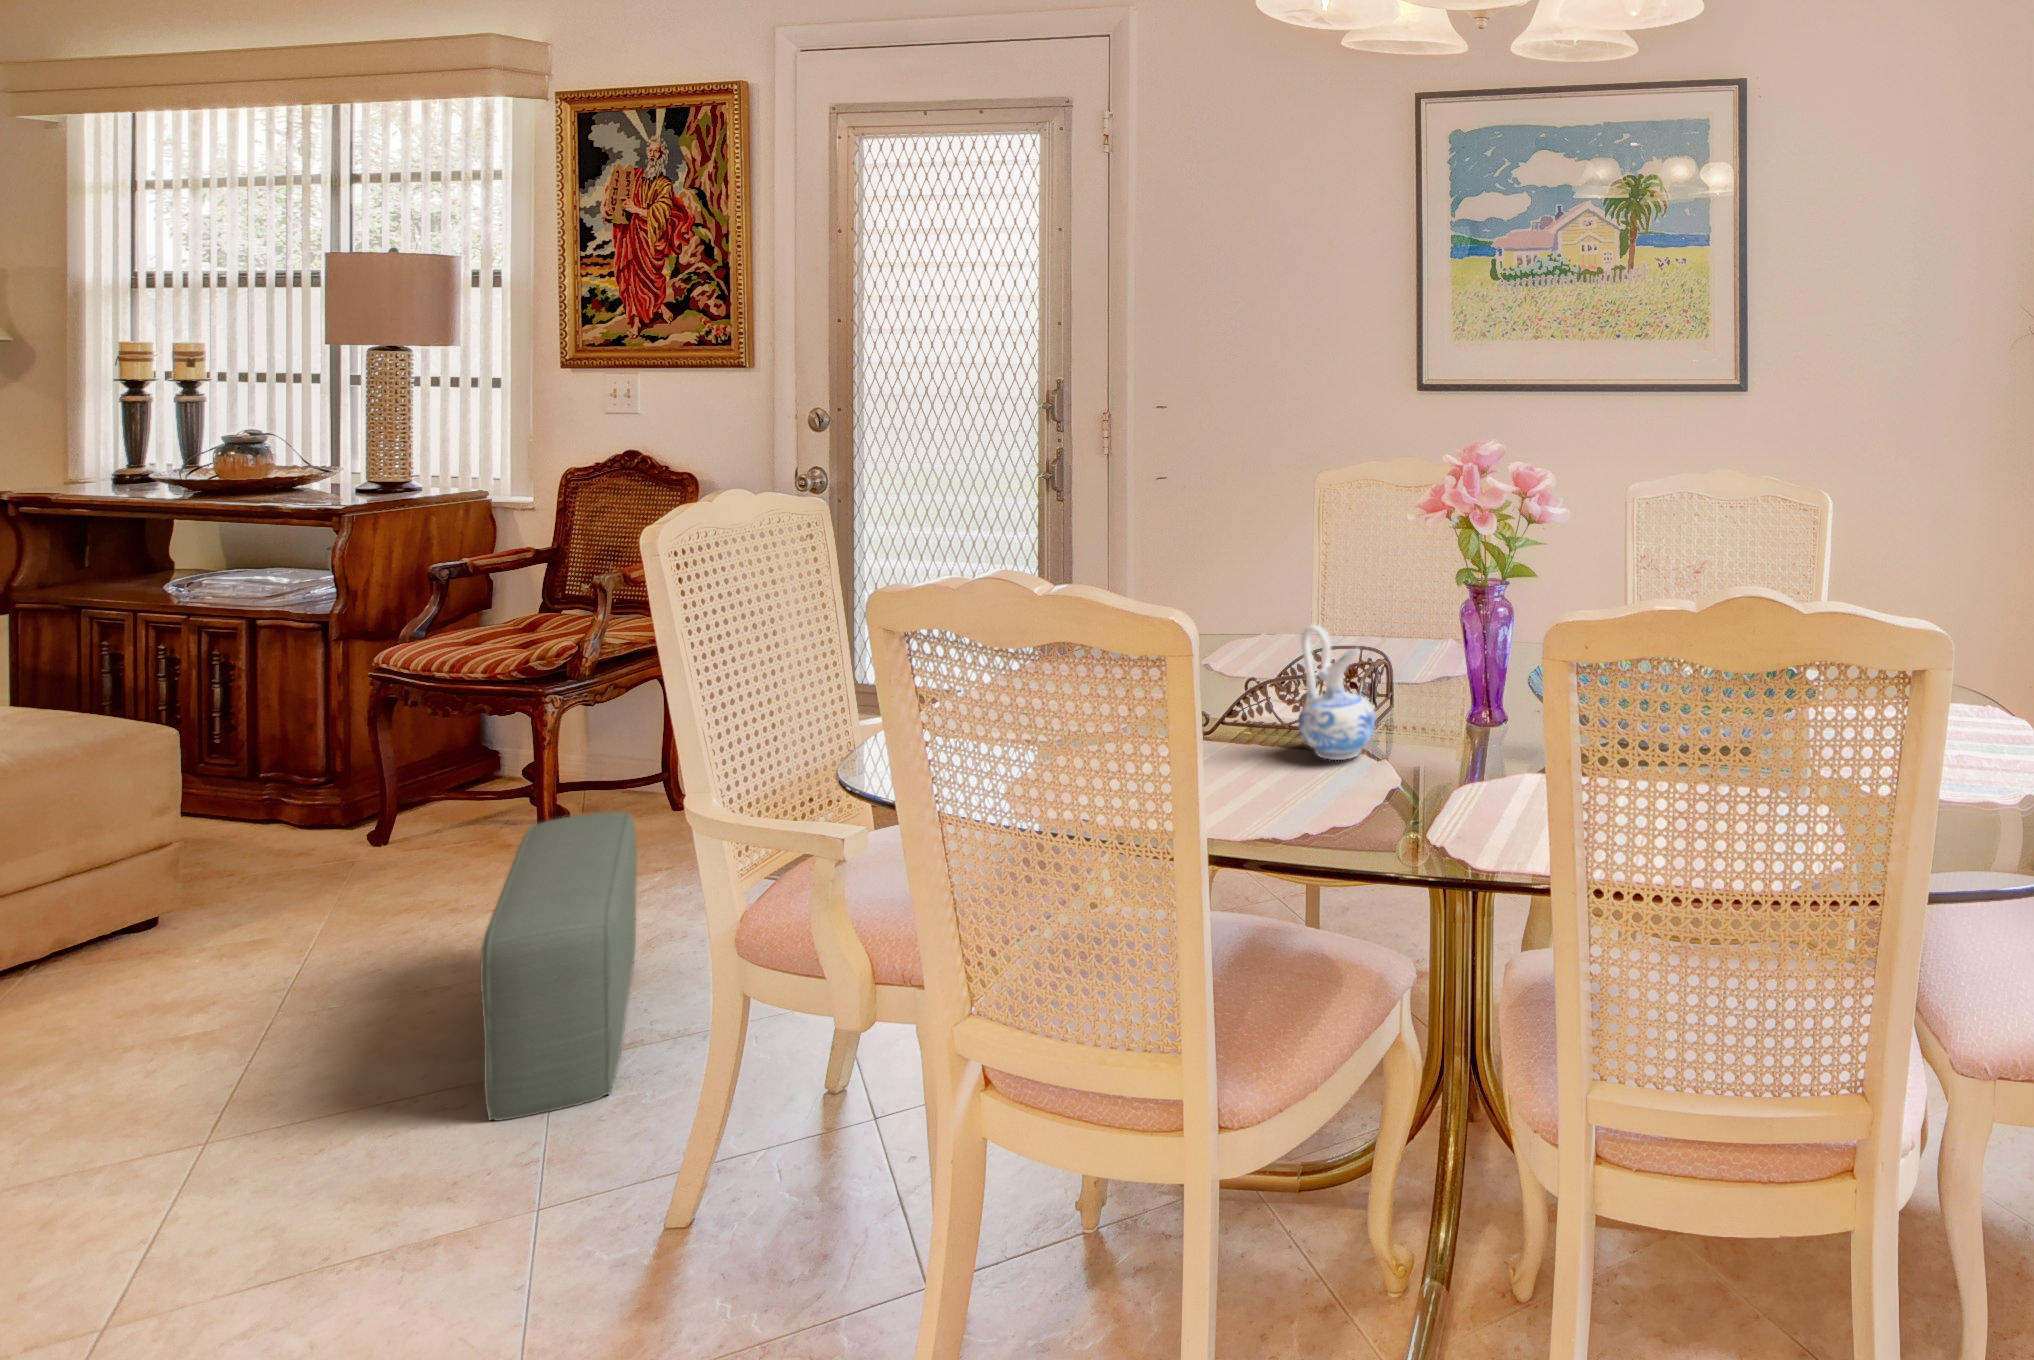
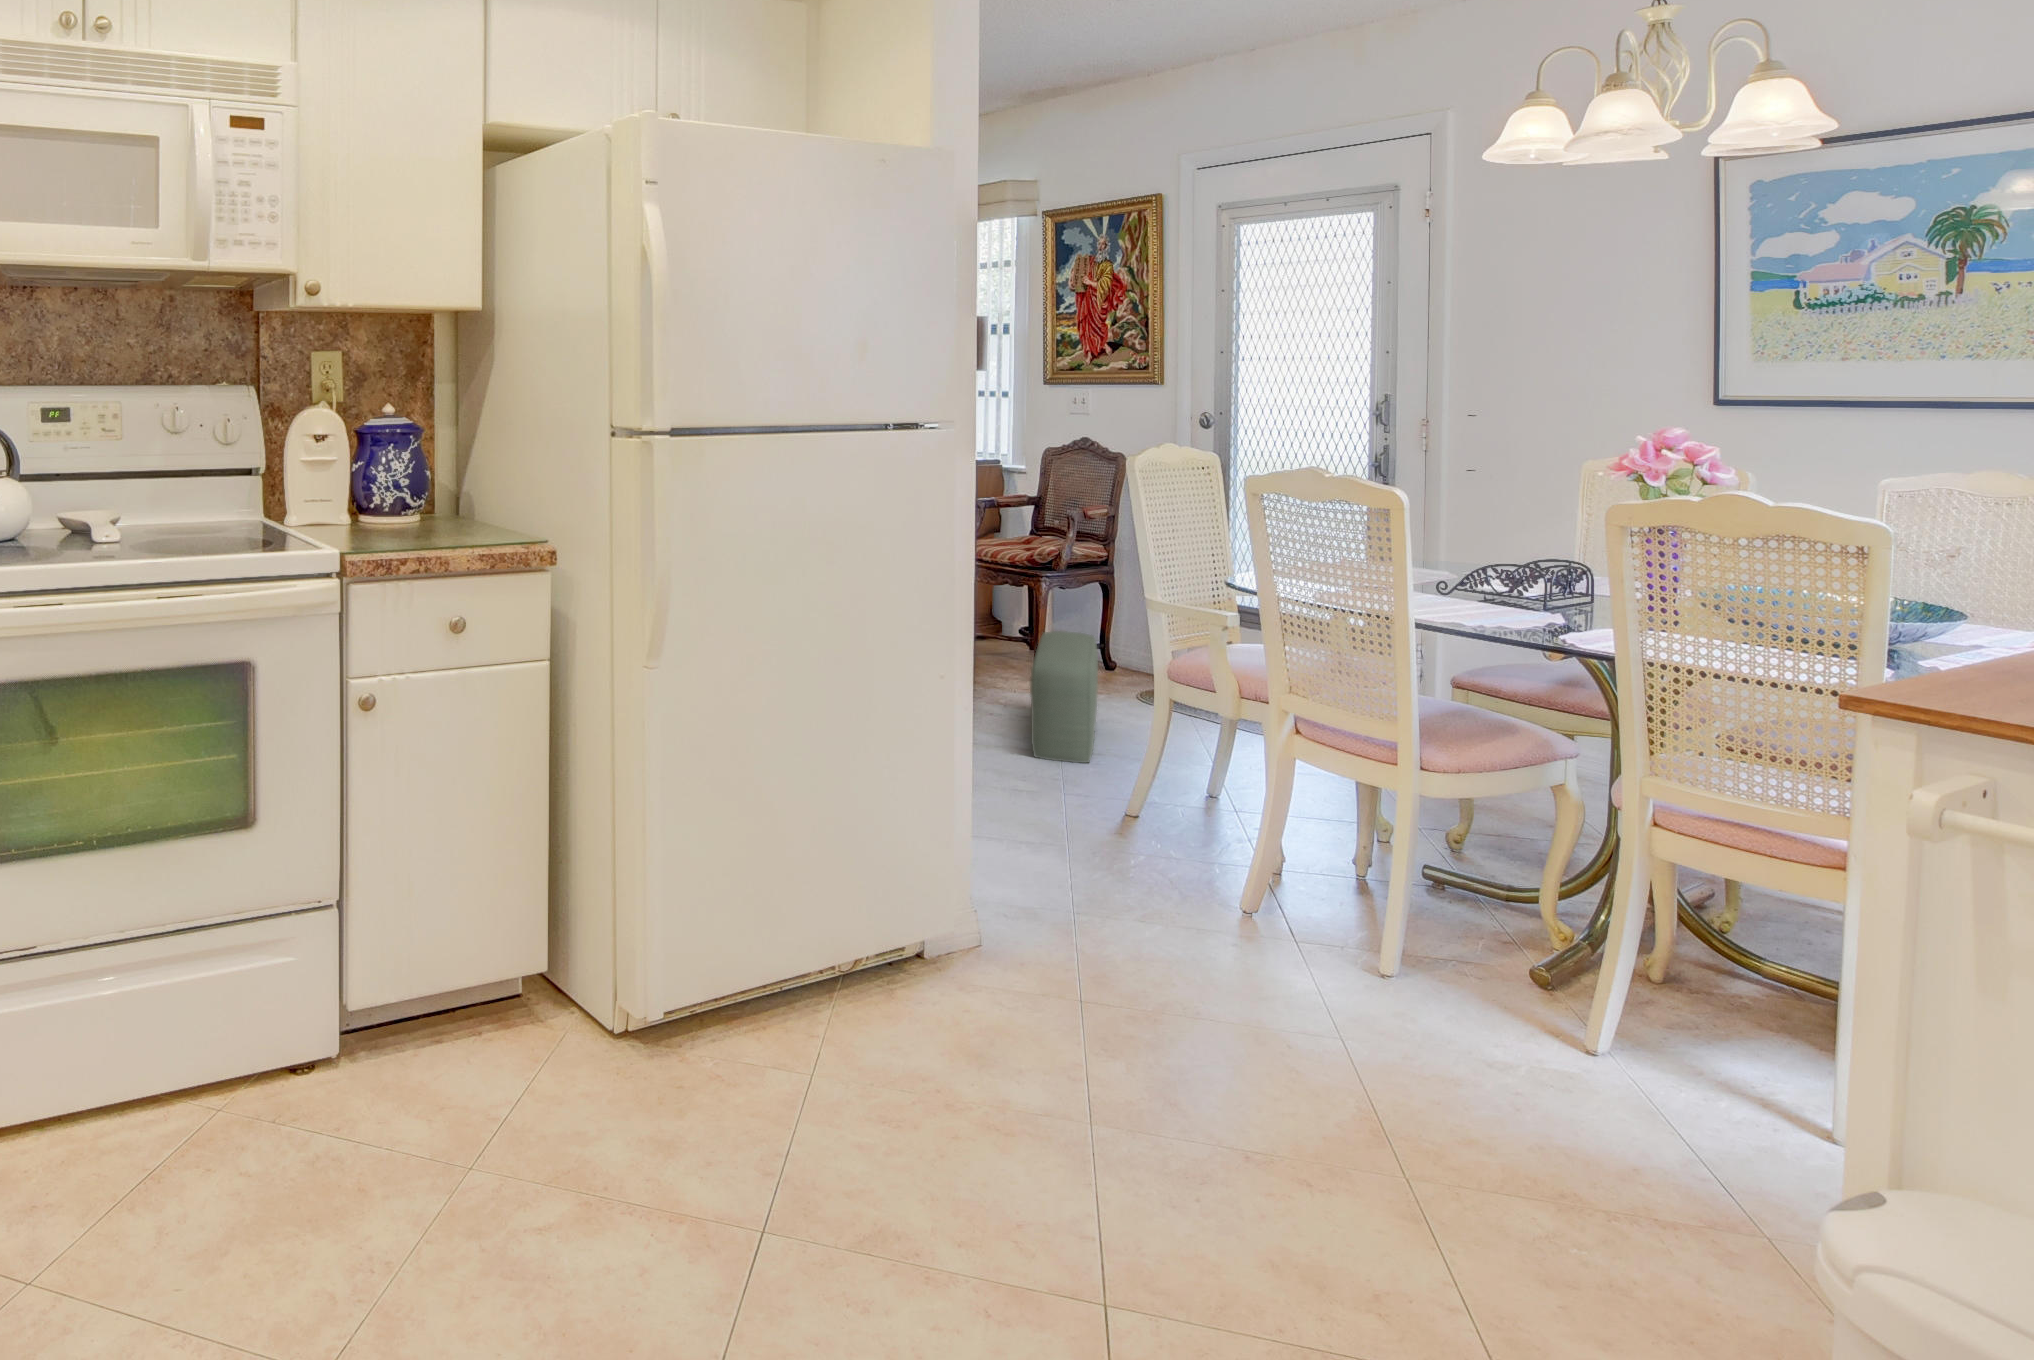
ceramic pitcher: present [1299,625,1375,760] -> none [1485,530,1541,611]

